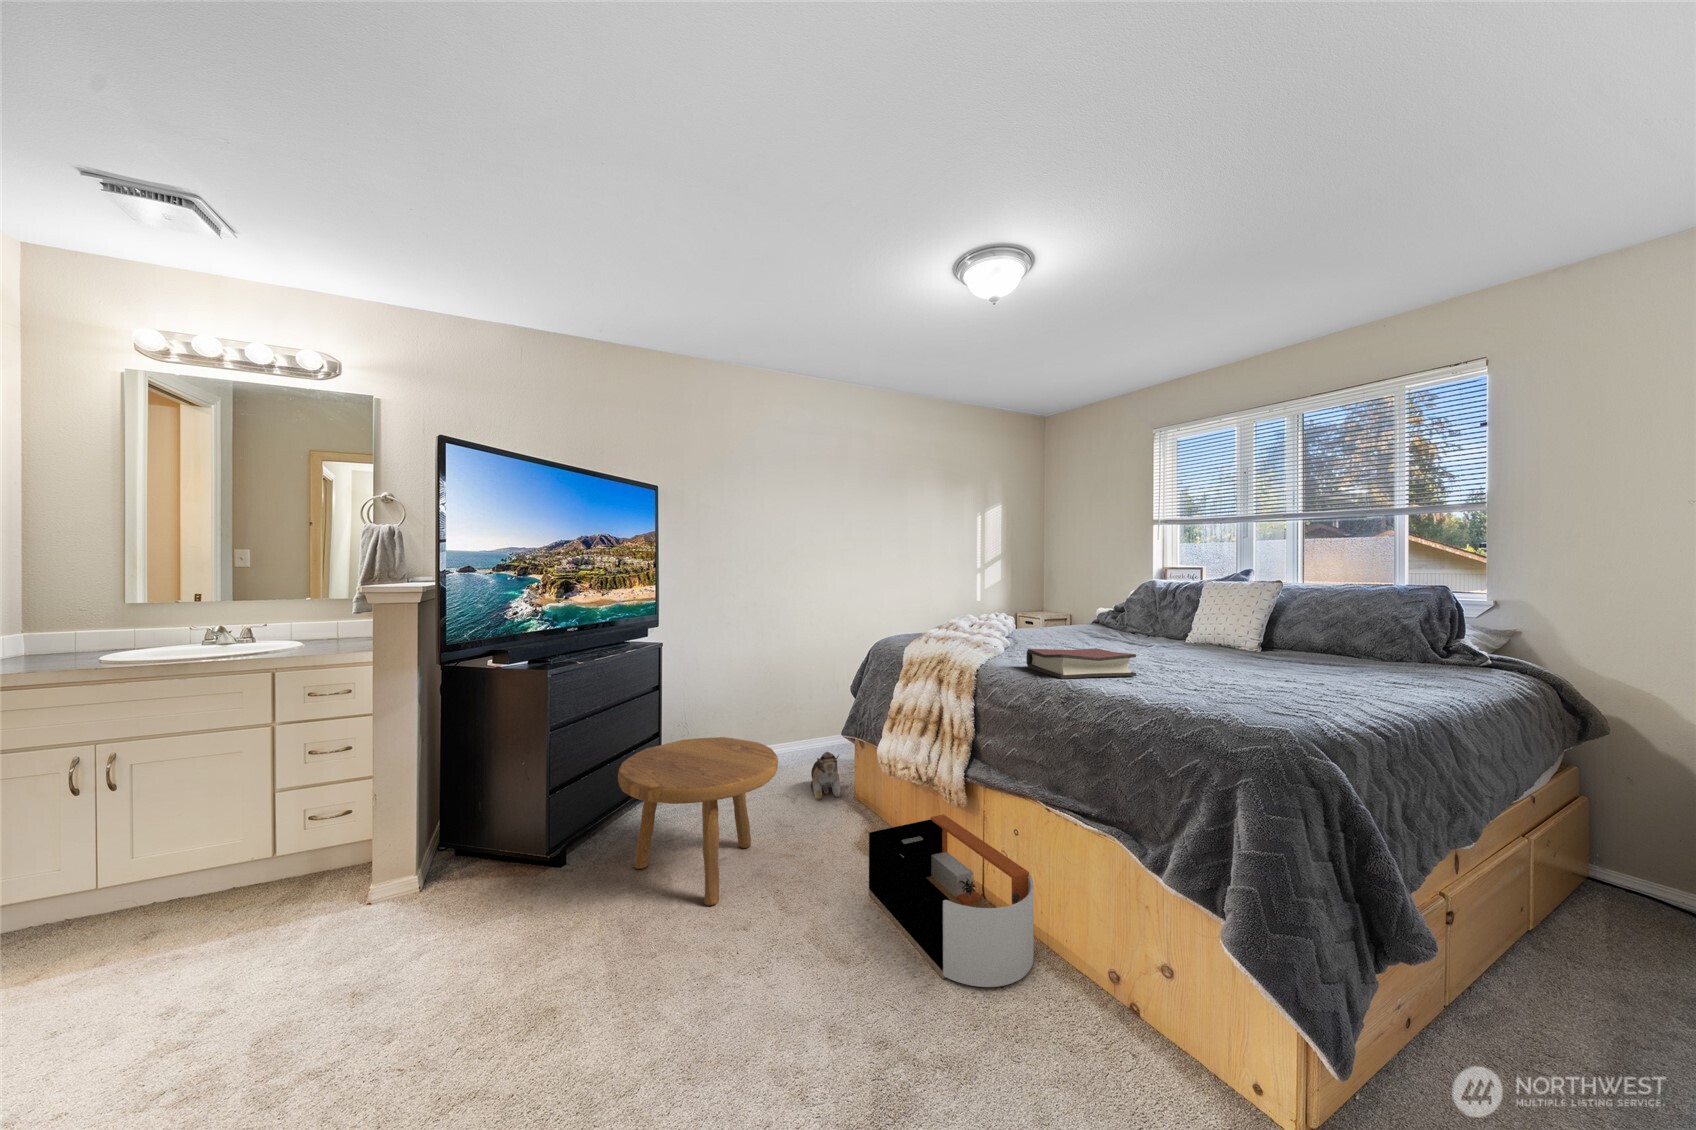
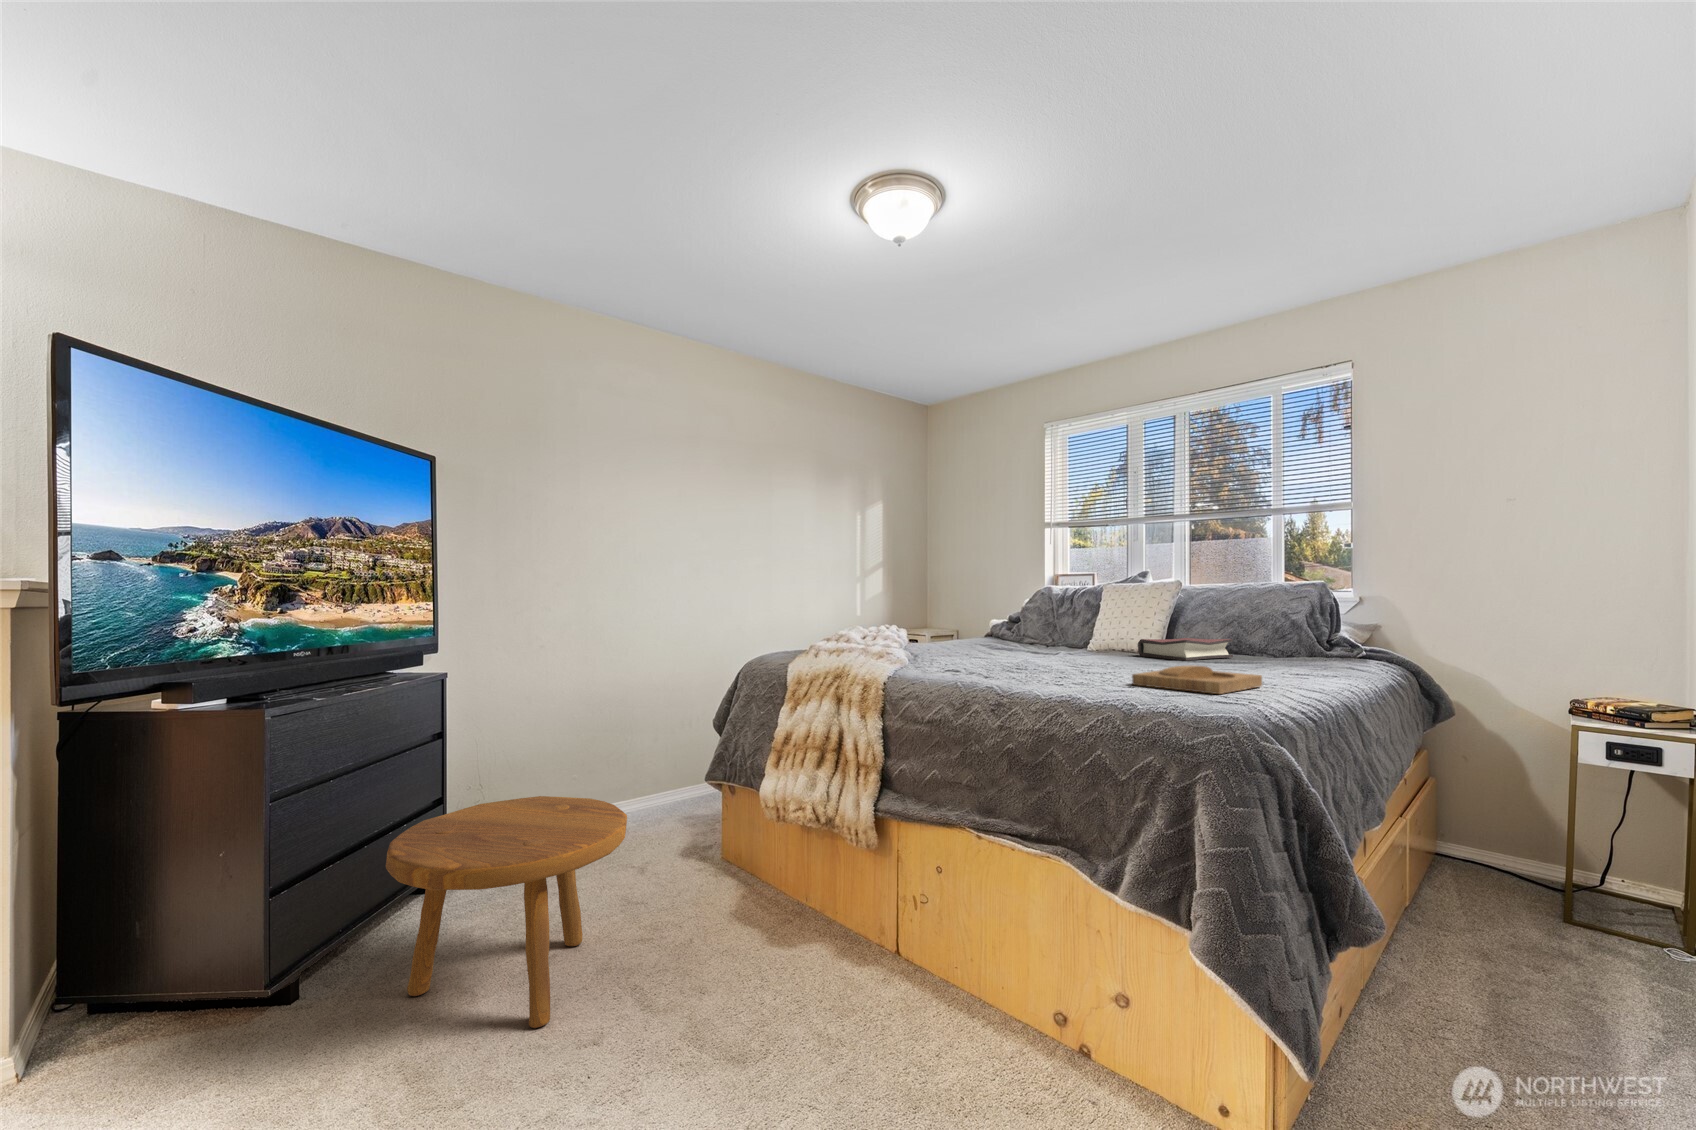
hardback book: present [1026,648,1136,679] -> present [1138,638,1233,661]
tray: none [1202,670,1342,701] -> present [1132,665,1262,694]
plush toy: present [811,752,840,800] -> none [653,808,696,873]
storage bin: present [869,814,1034,987] -> none [757,866,969,1063]

